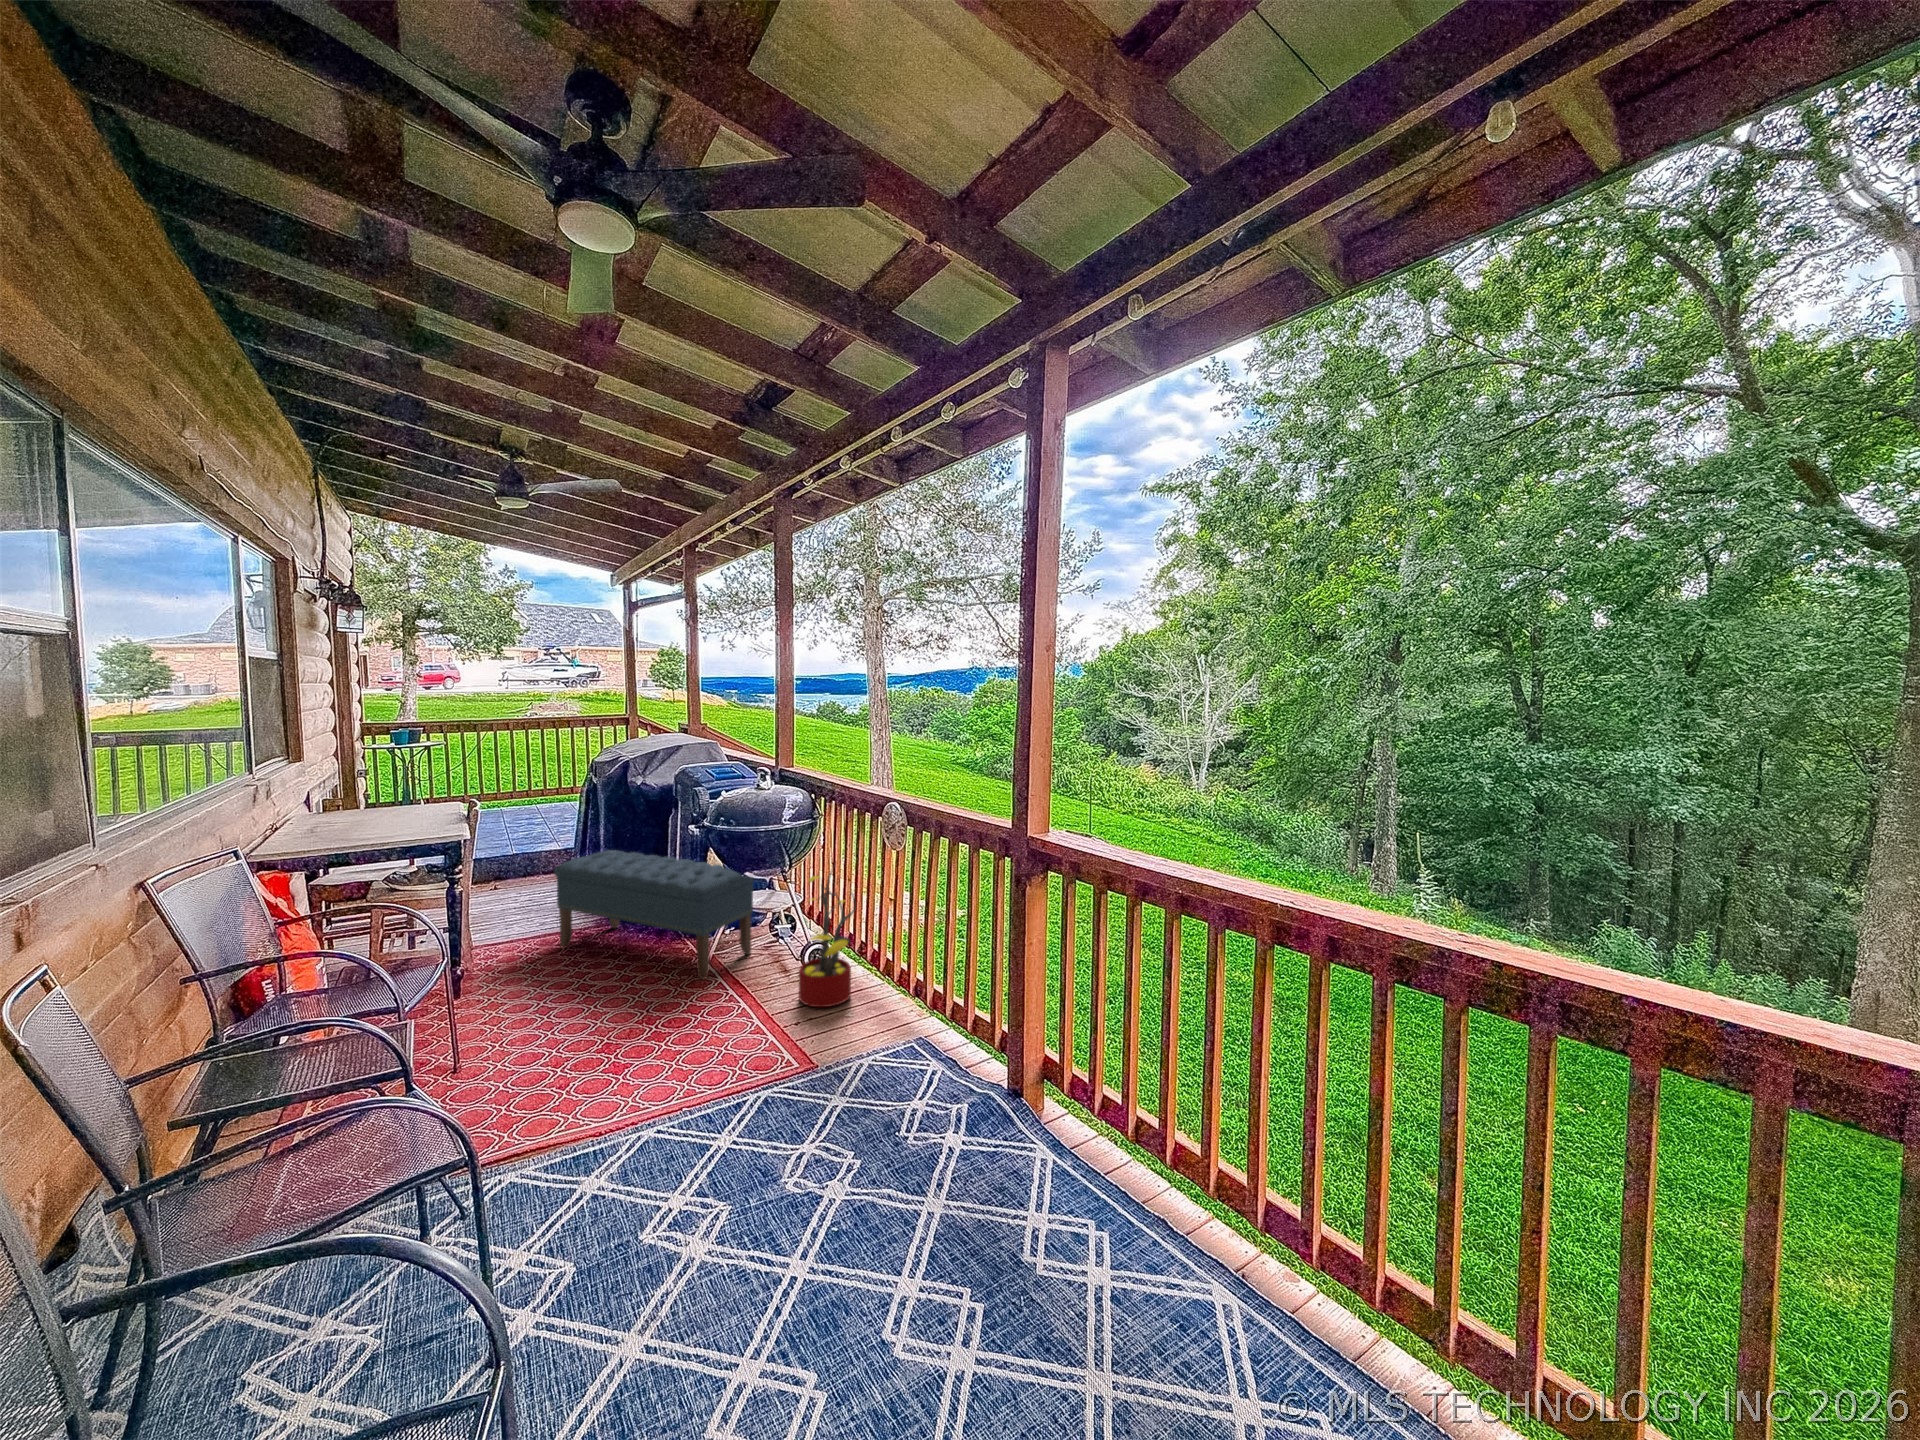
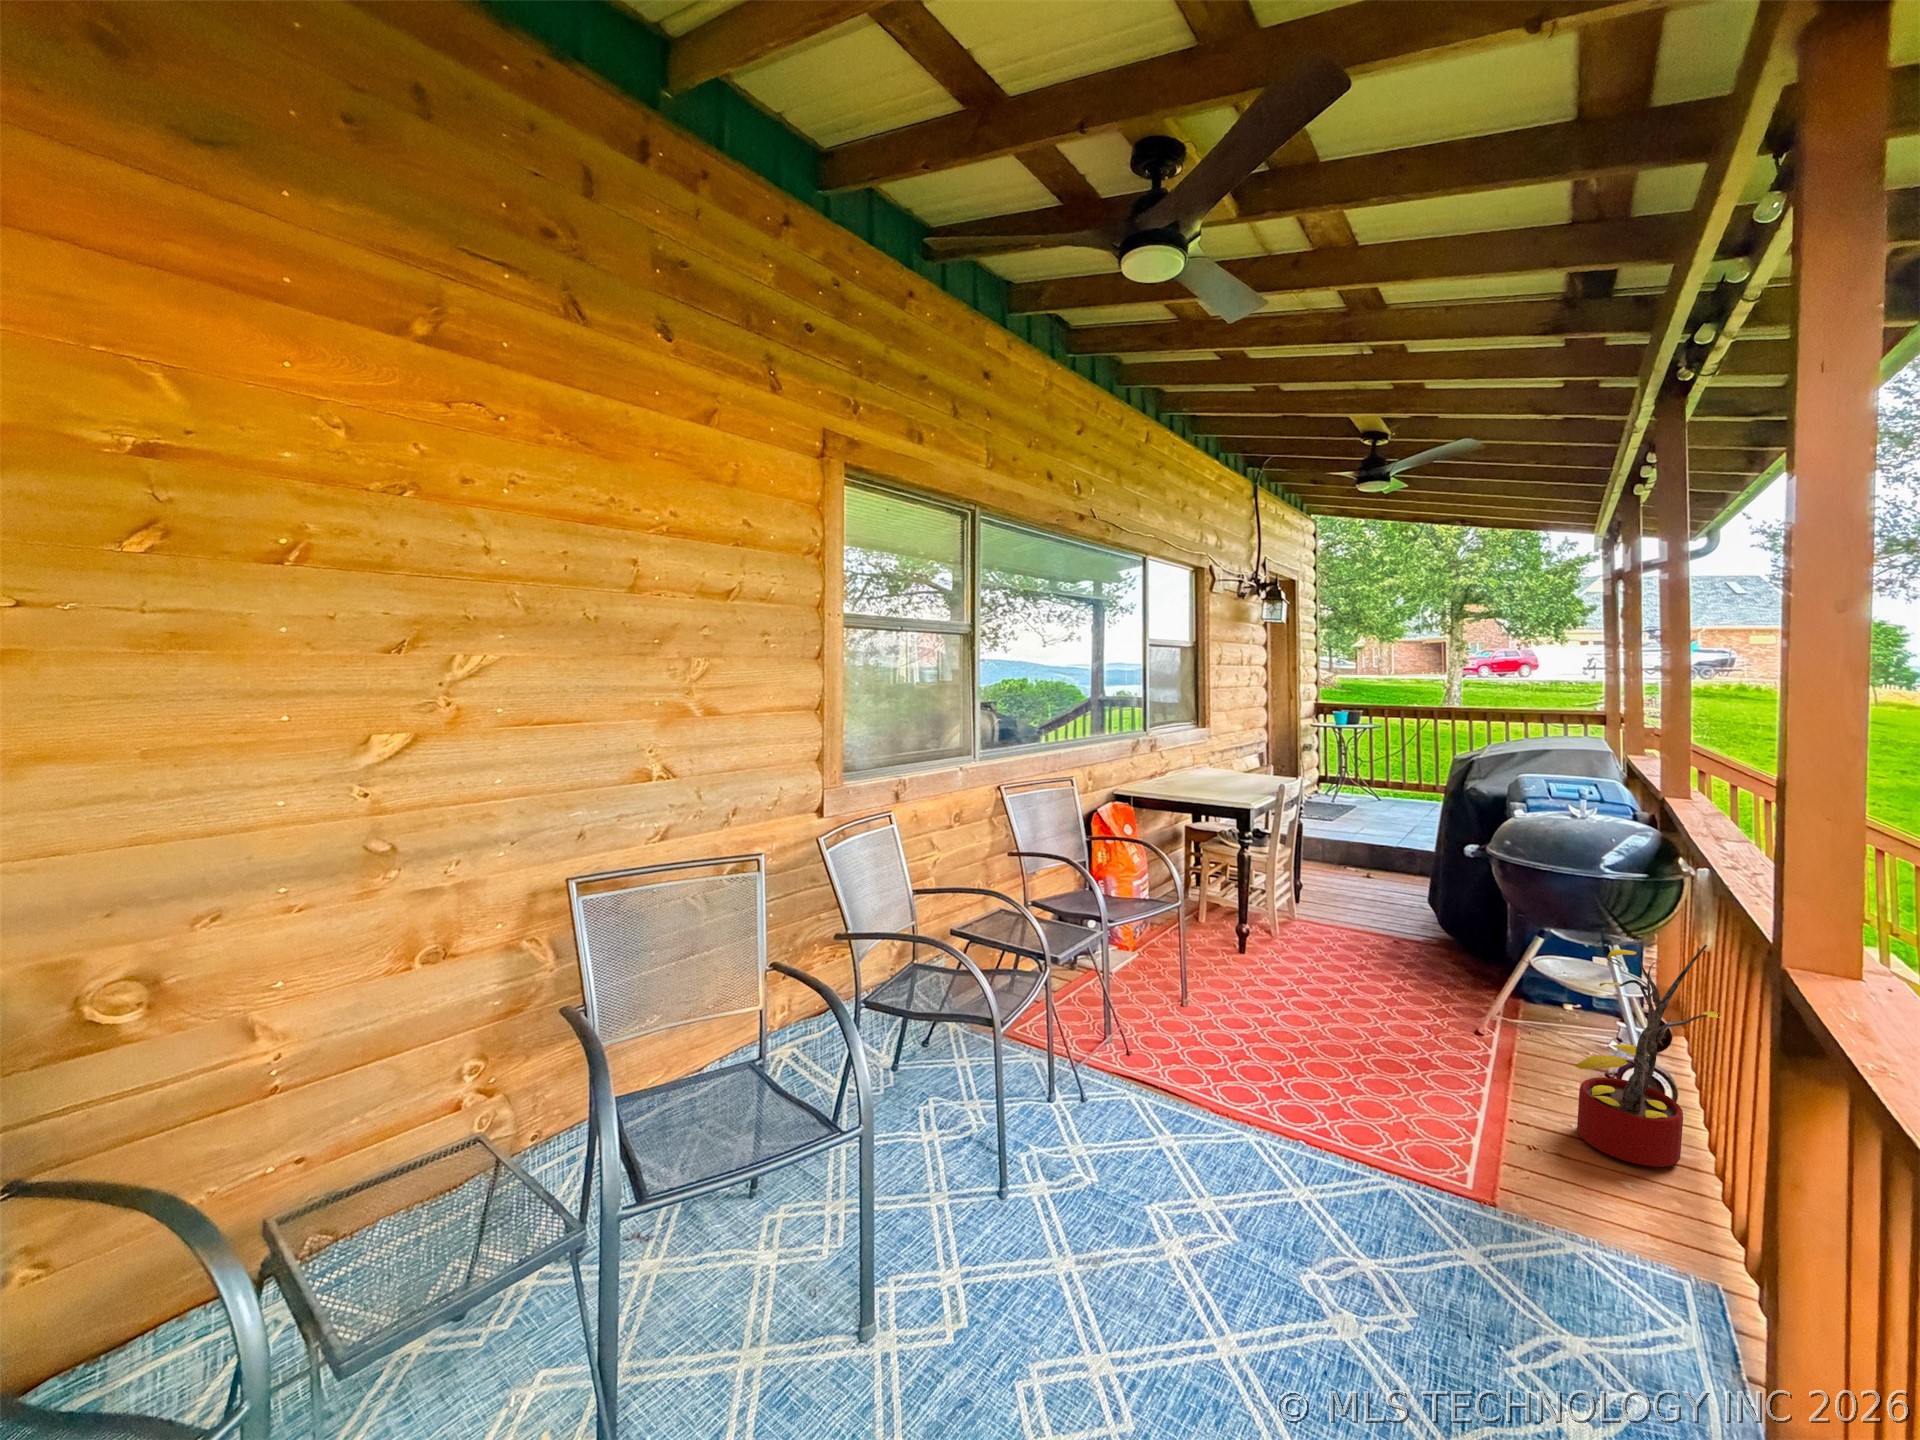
bench: present [554,850,754,979] -> none [1370,850,1599,1043]

